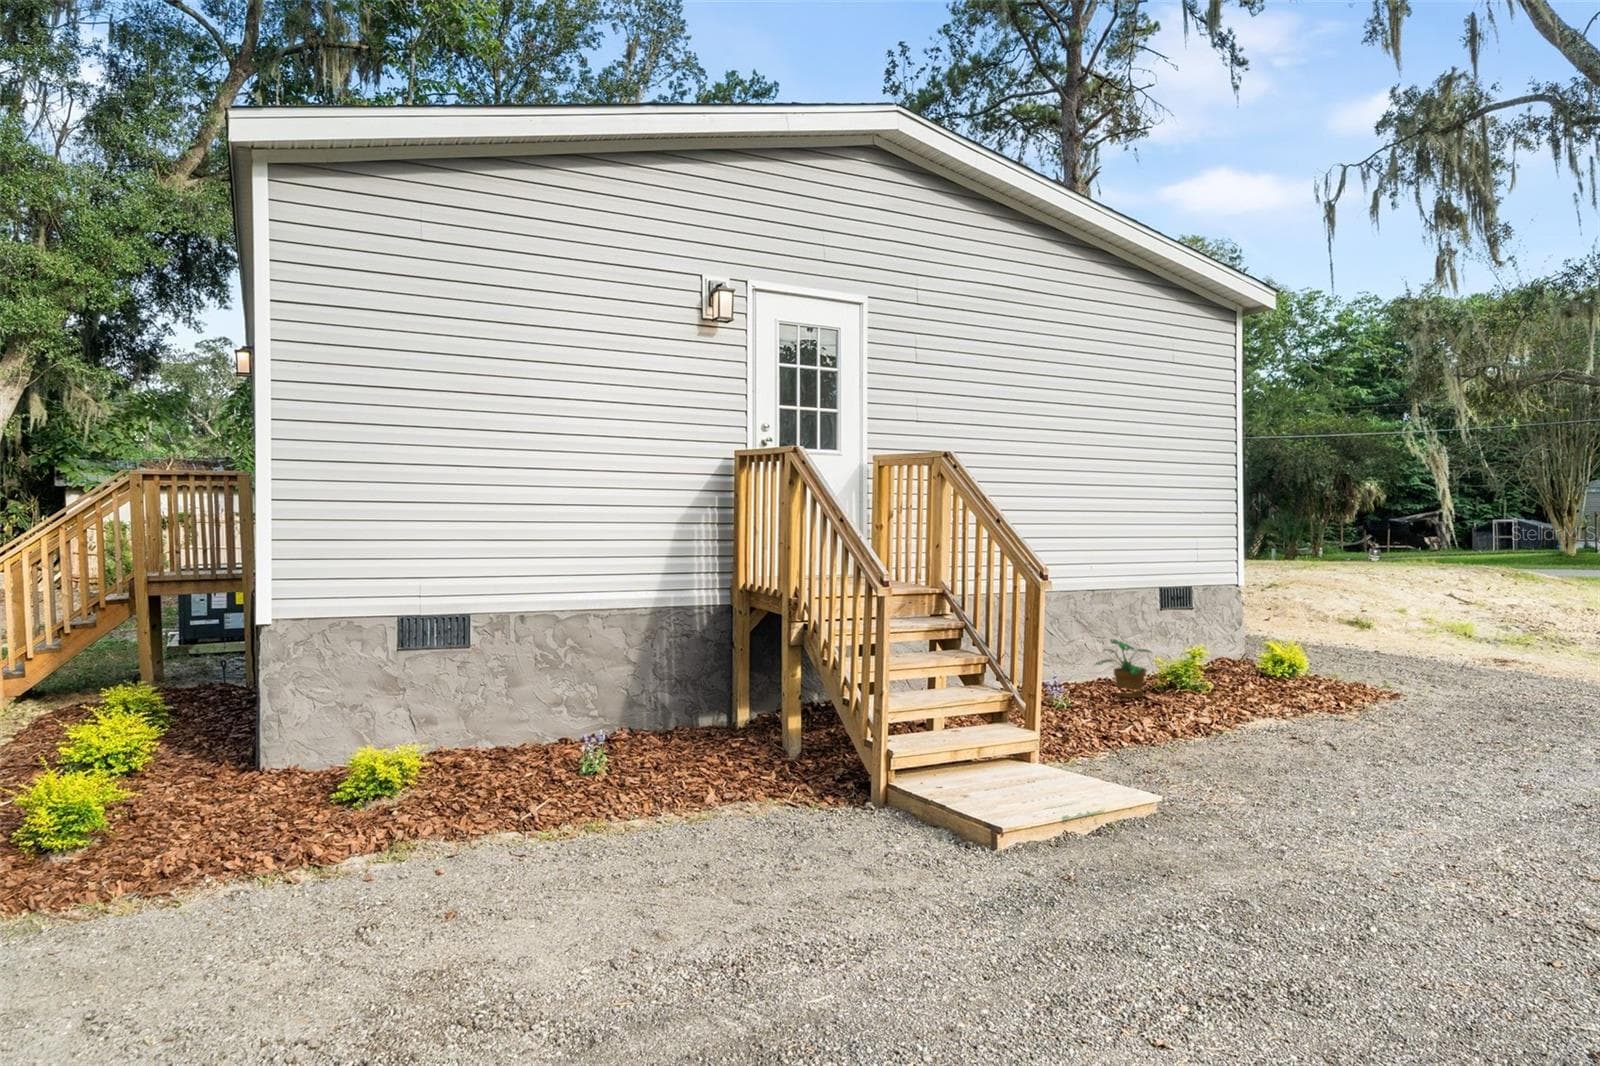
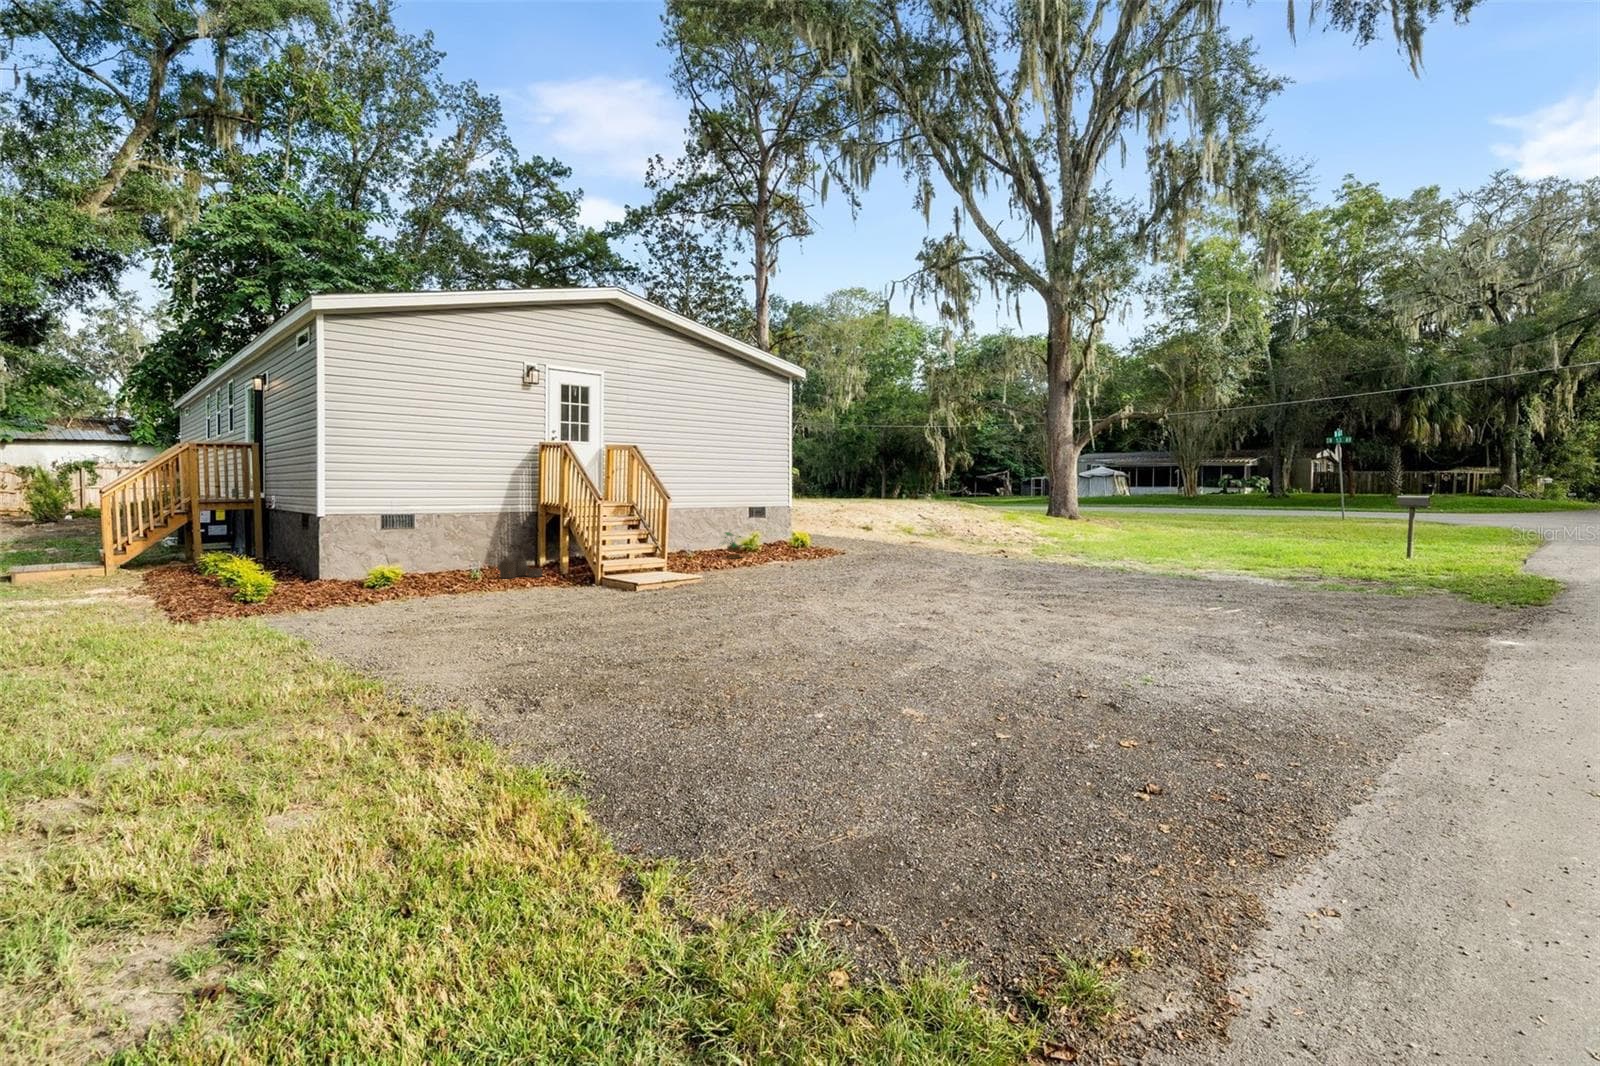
woven basket: none [645,708,741,765] -> present [498,559,542,578]

